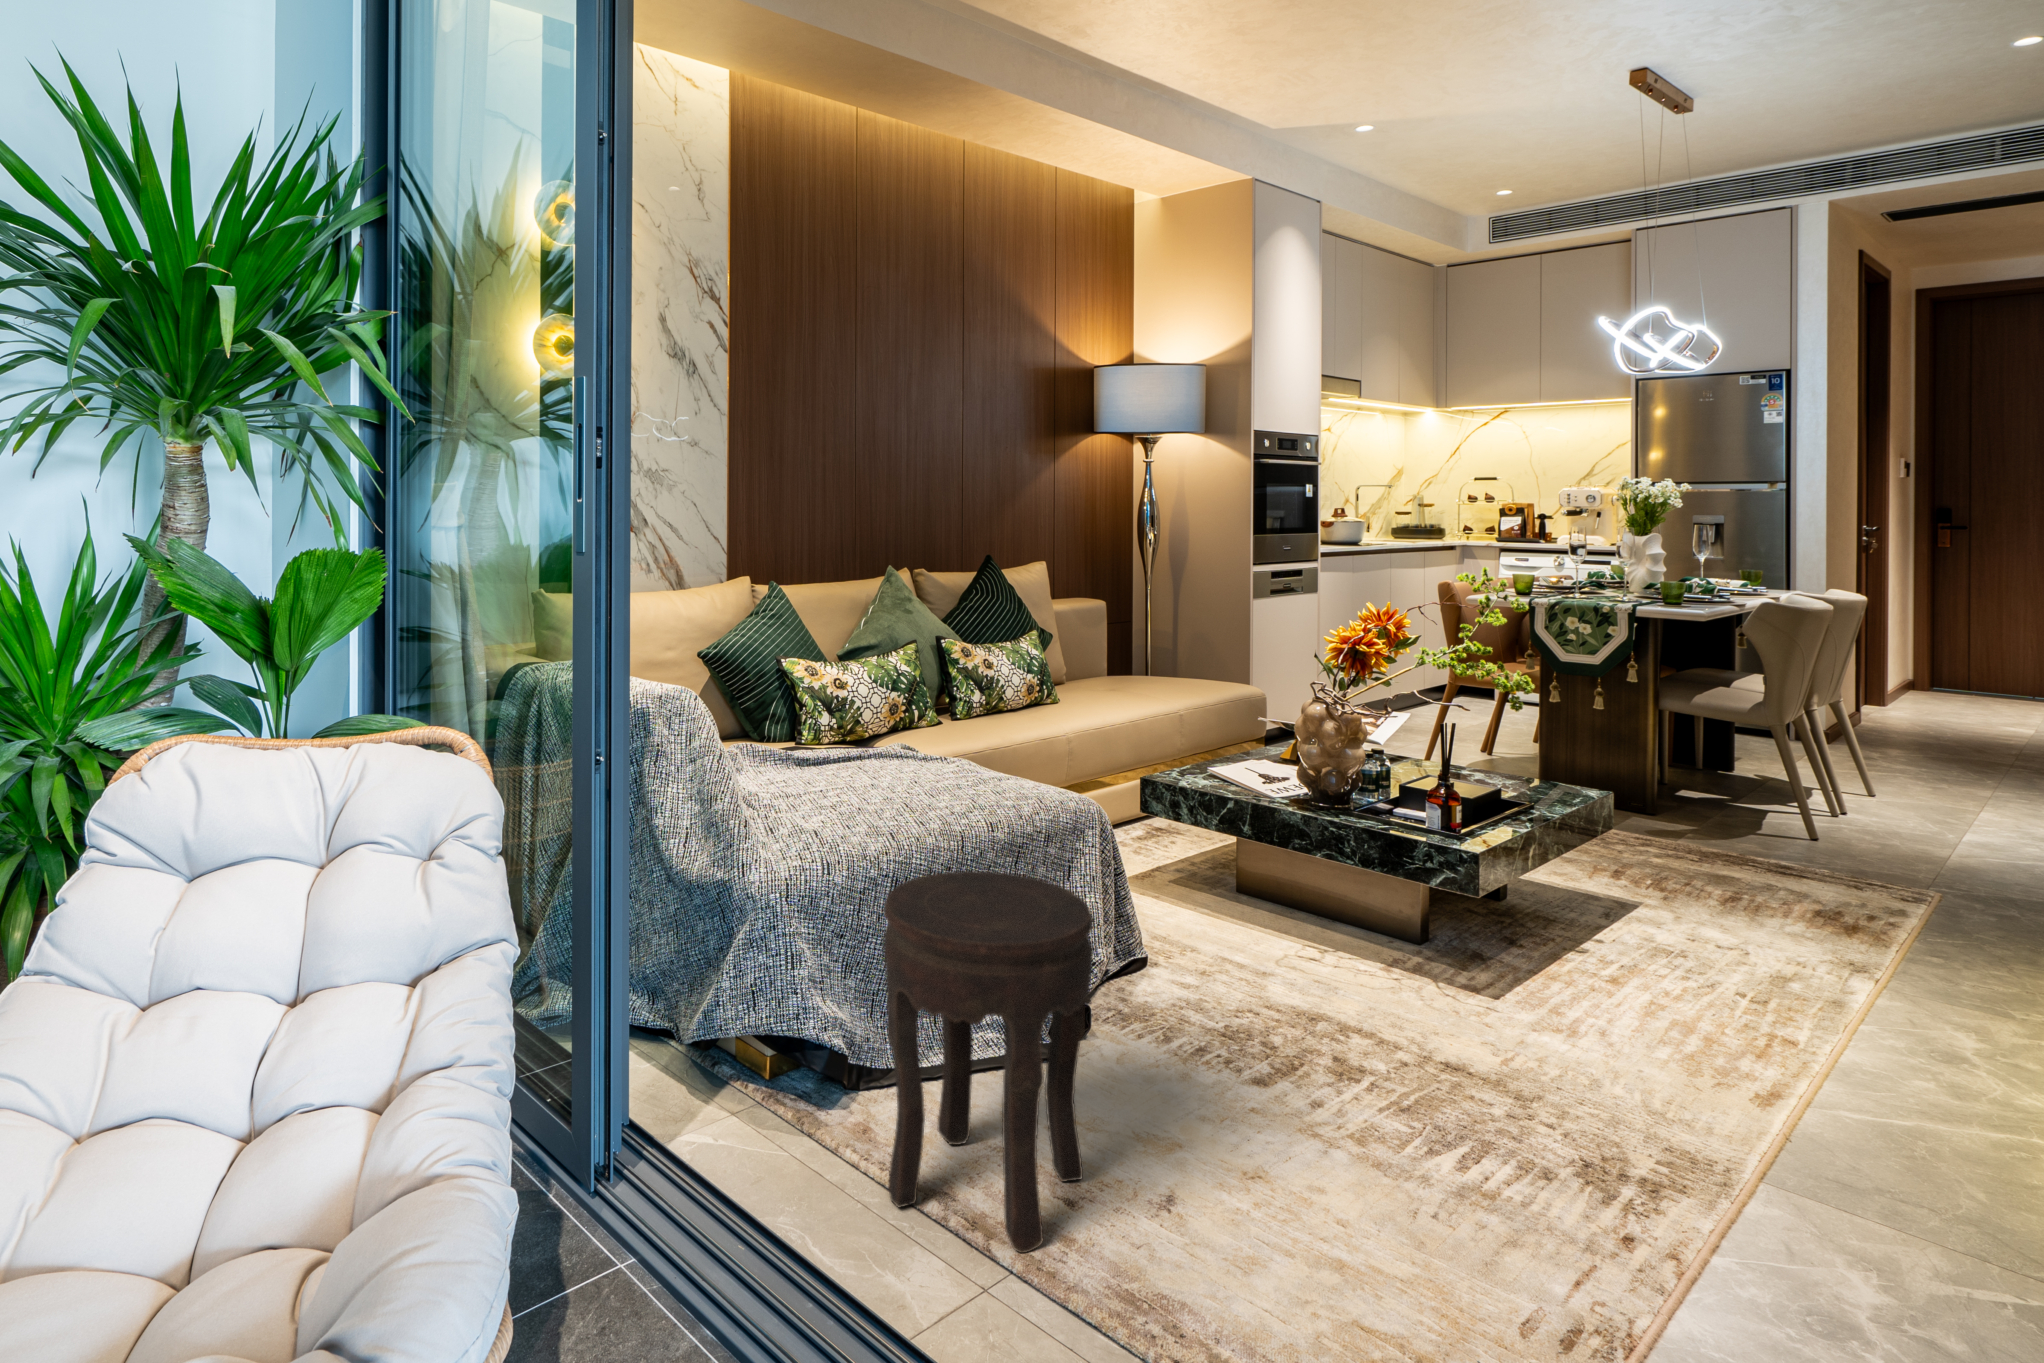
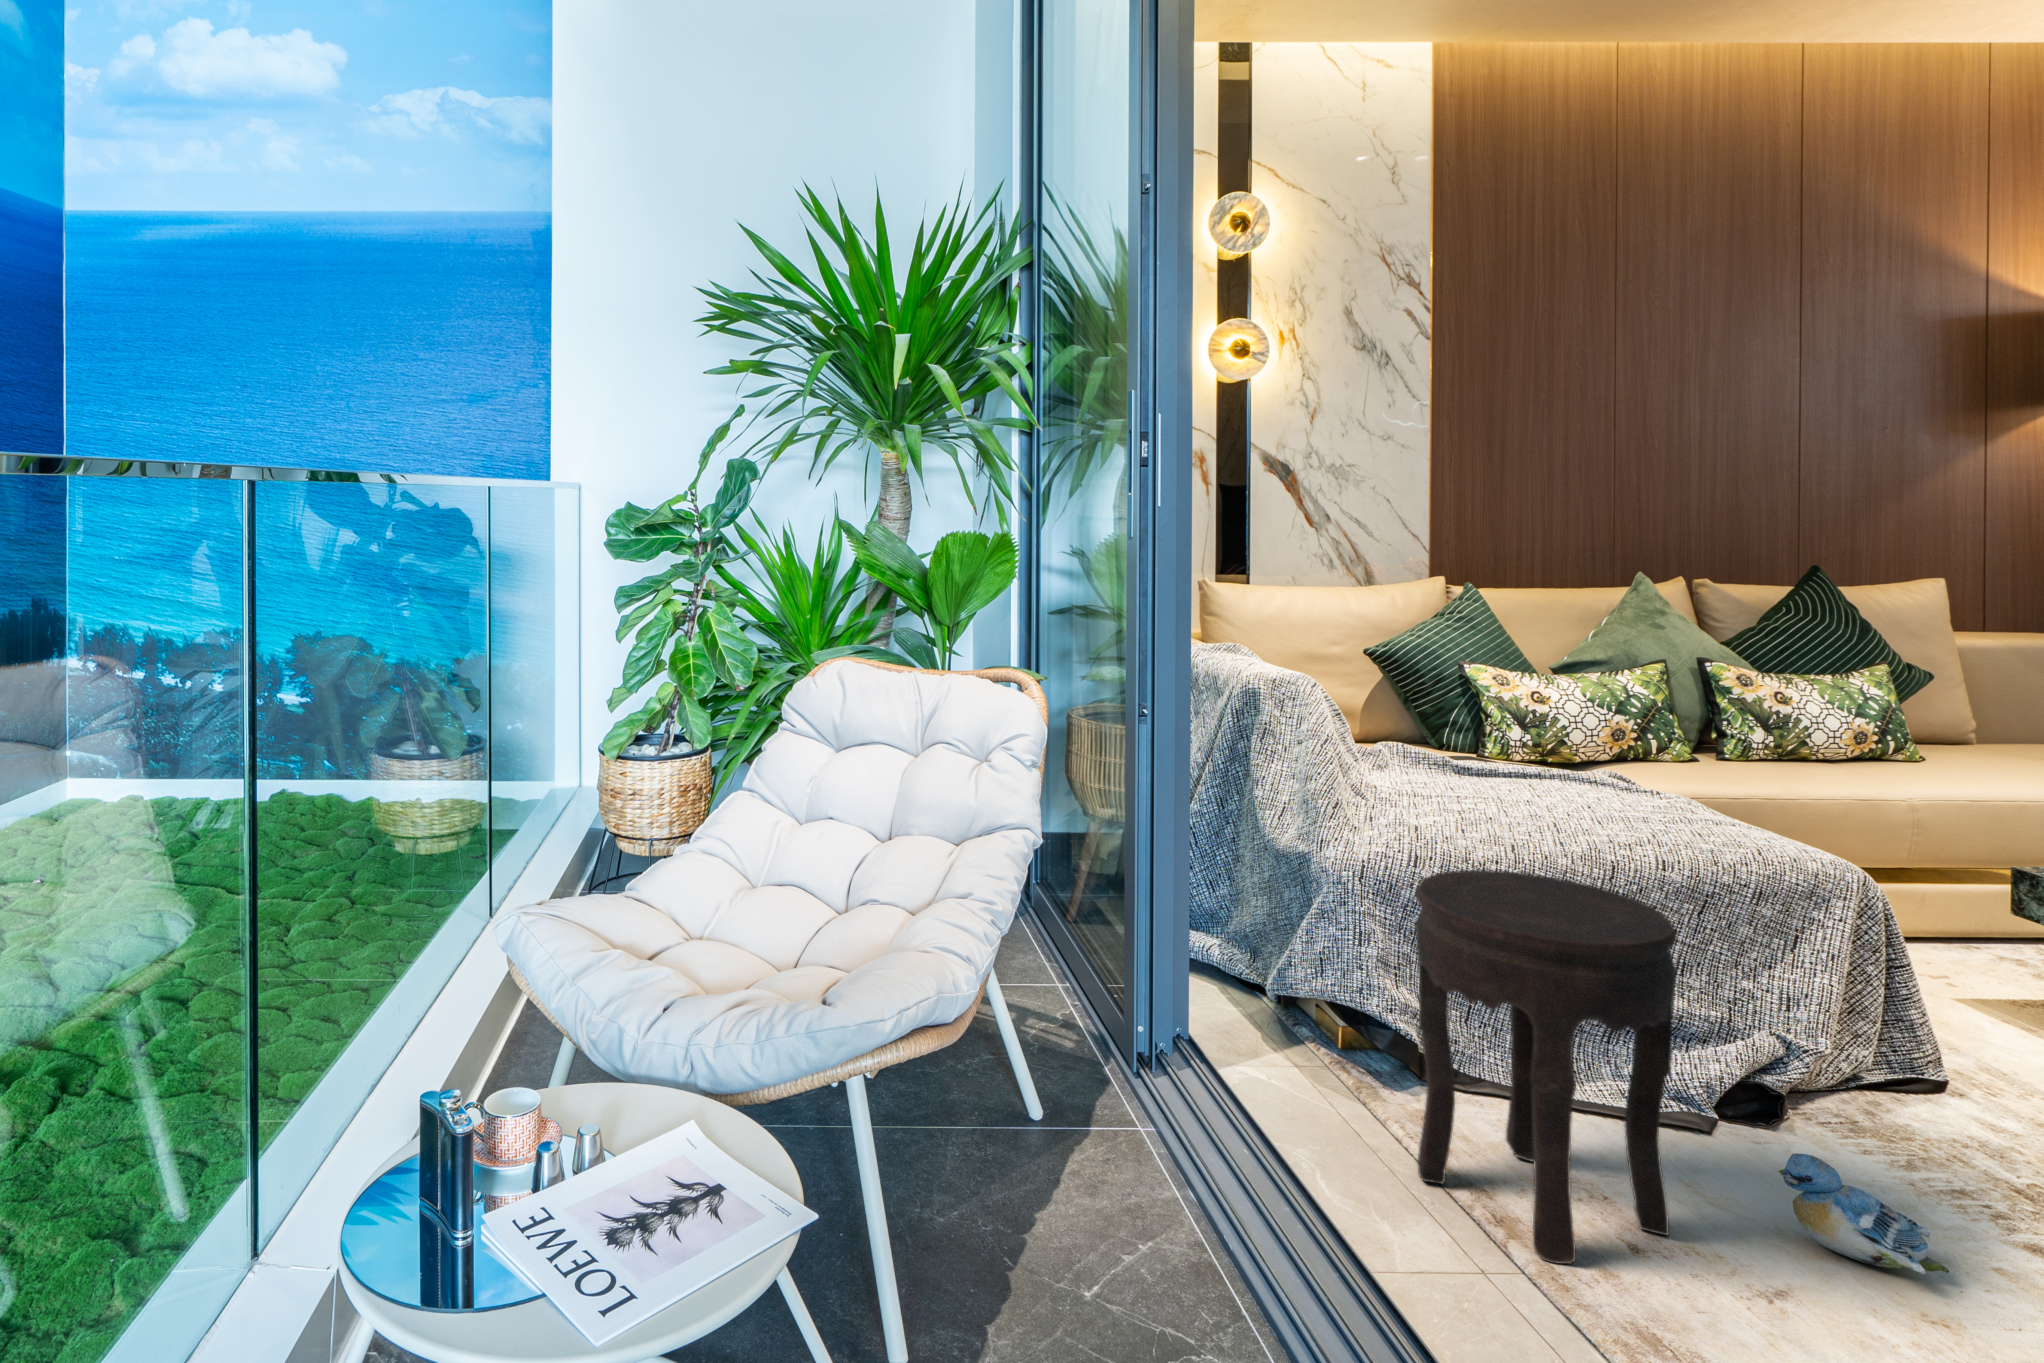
plush toy: none [1136,1067,1241,1145] -> present [1779,1153,1949,1275]

